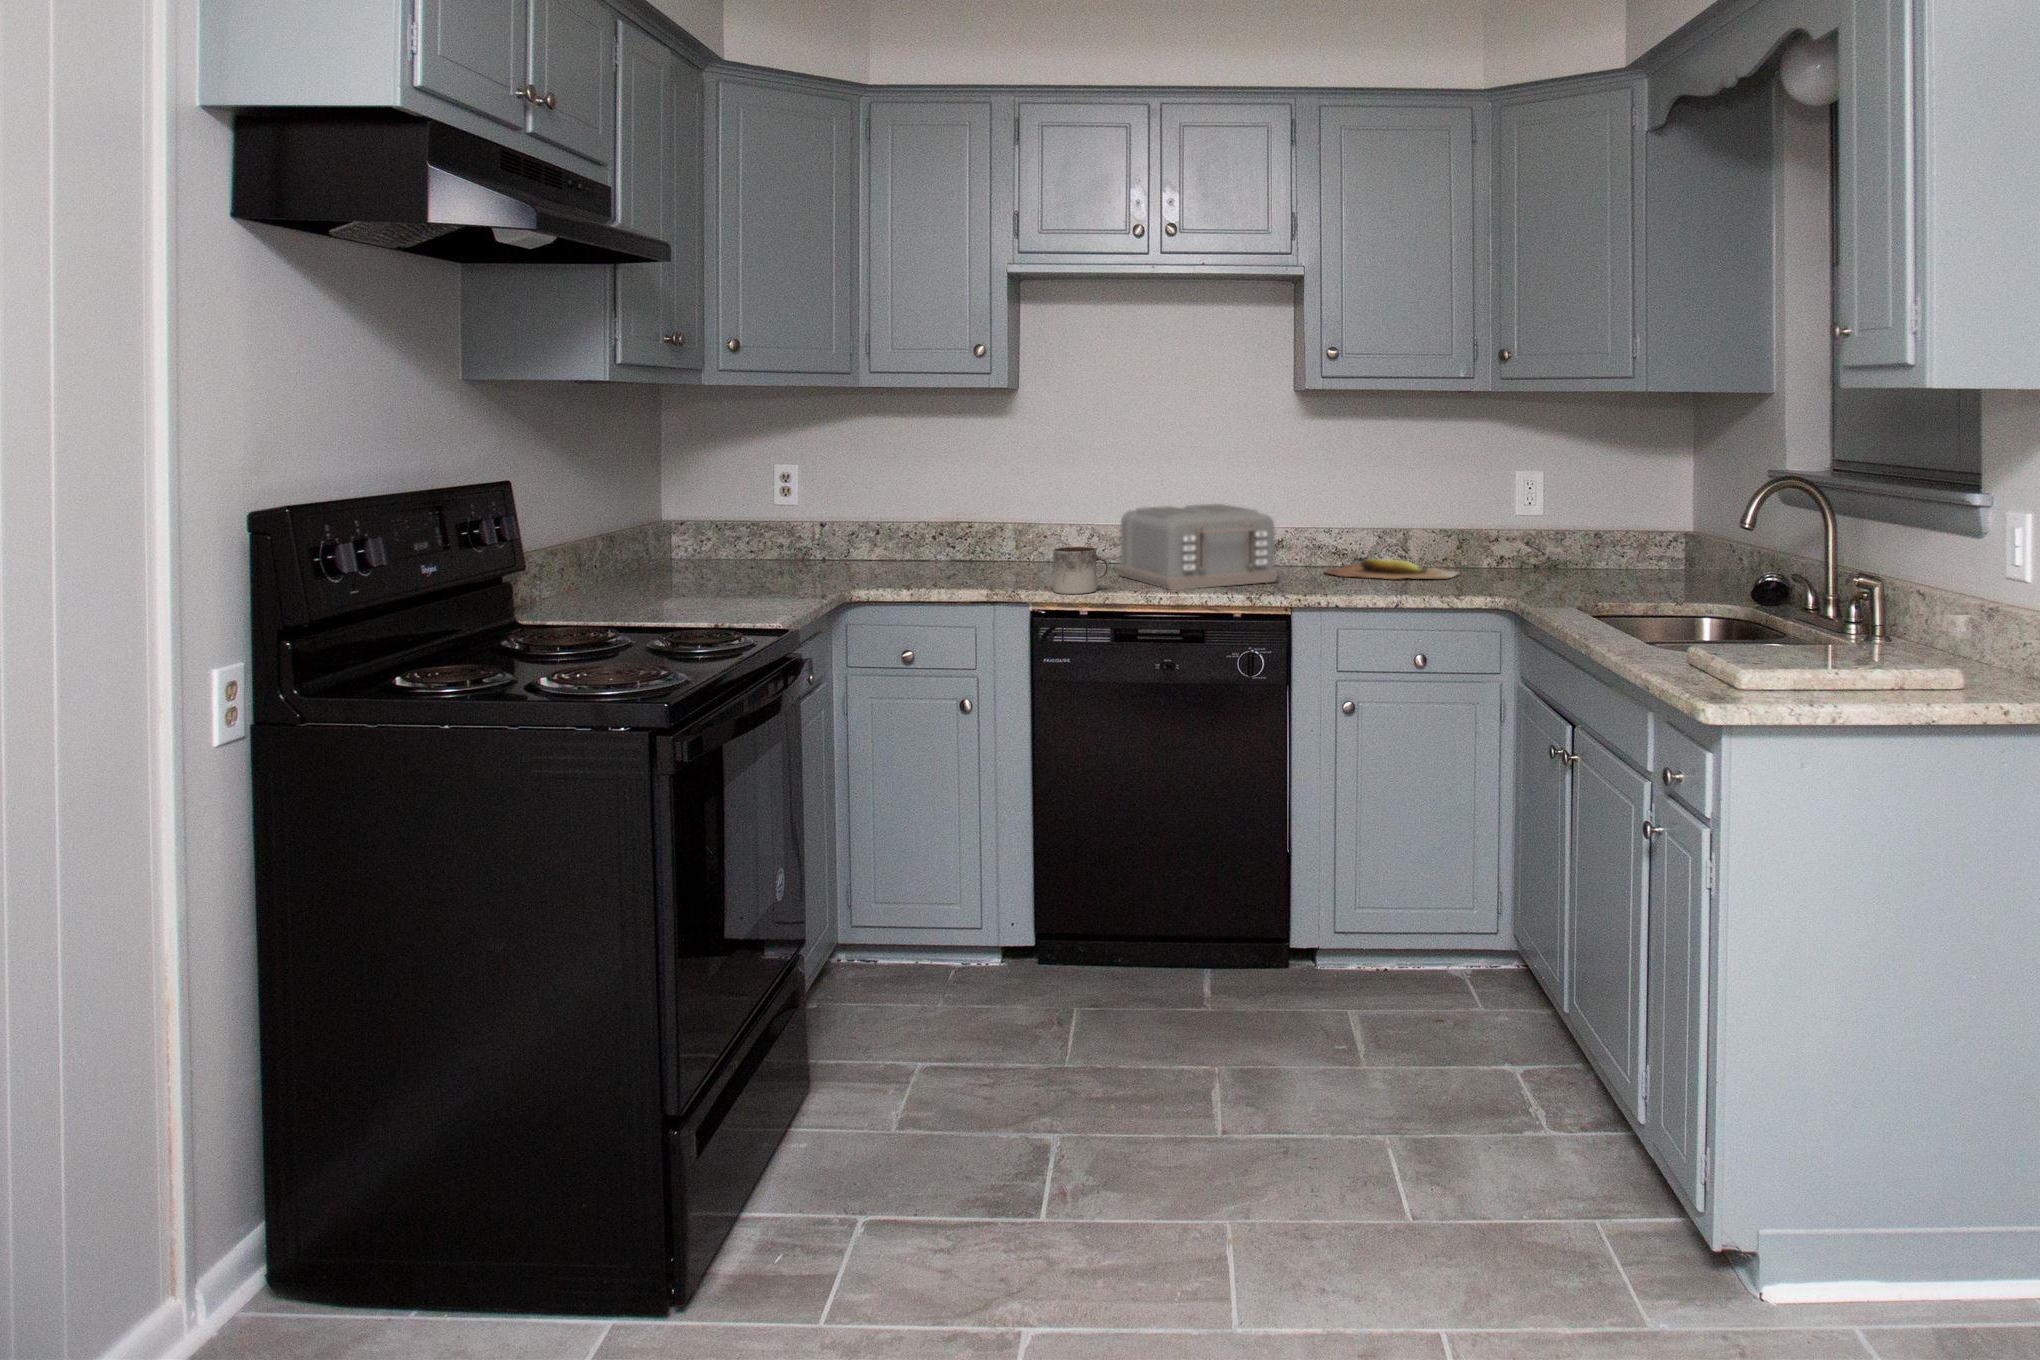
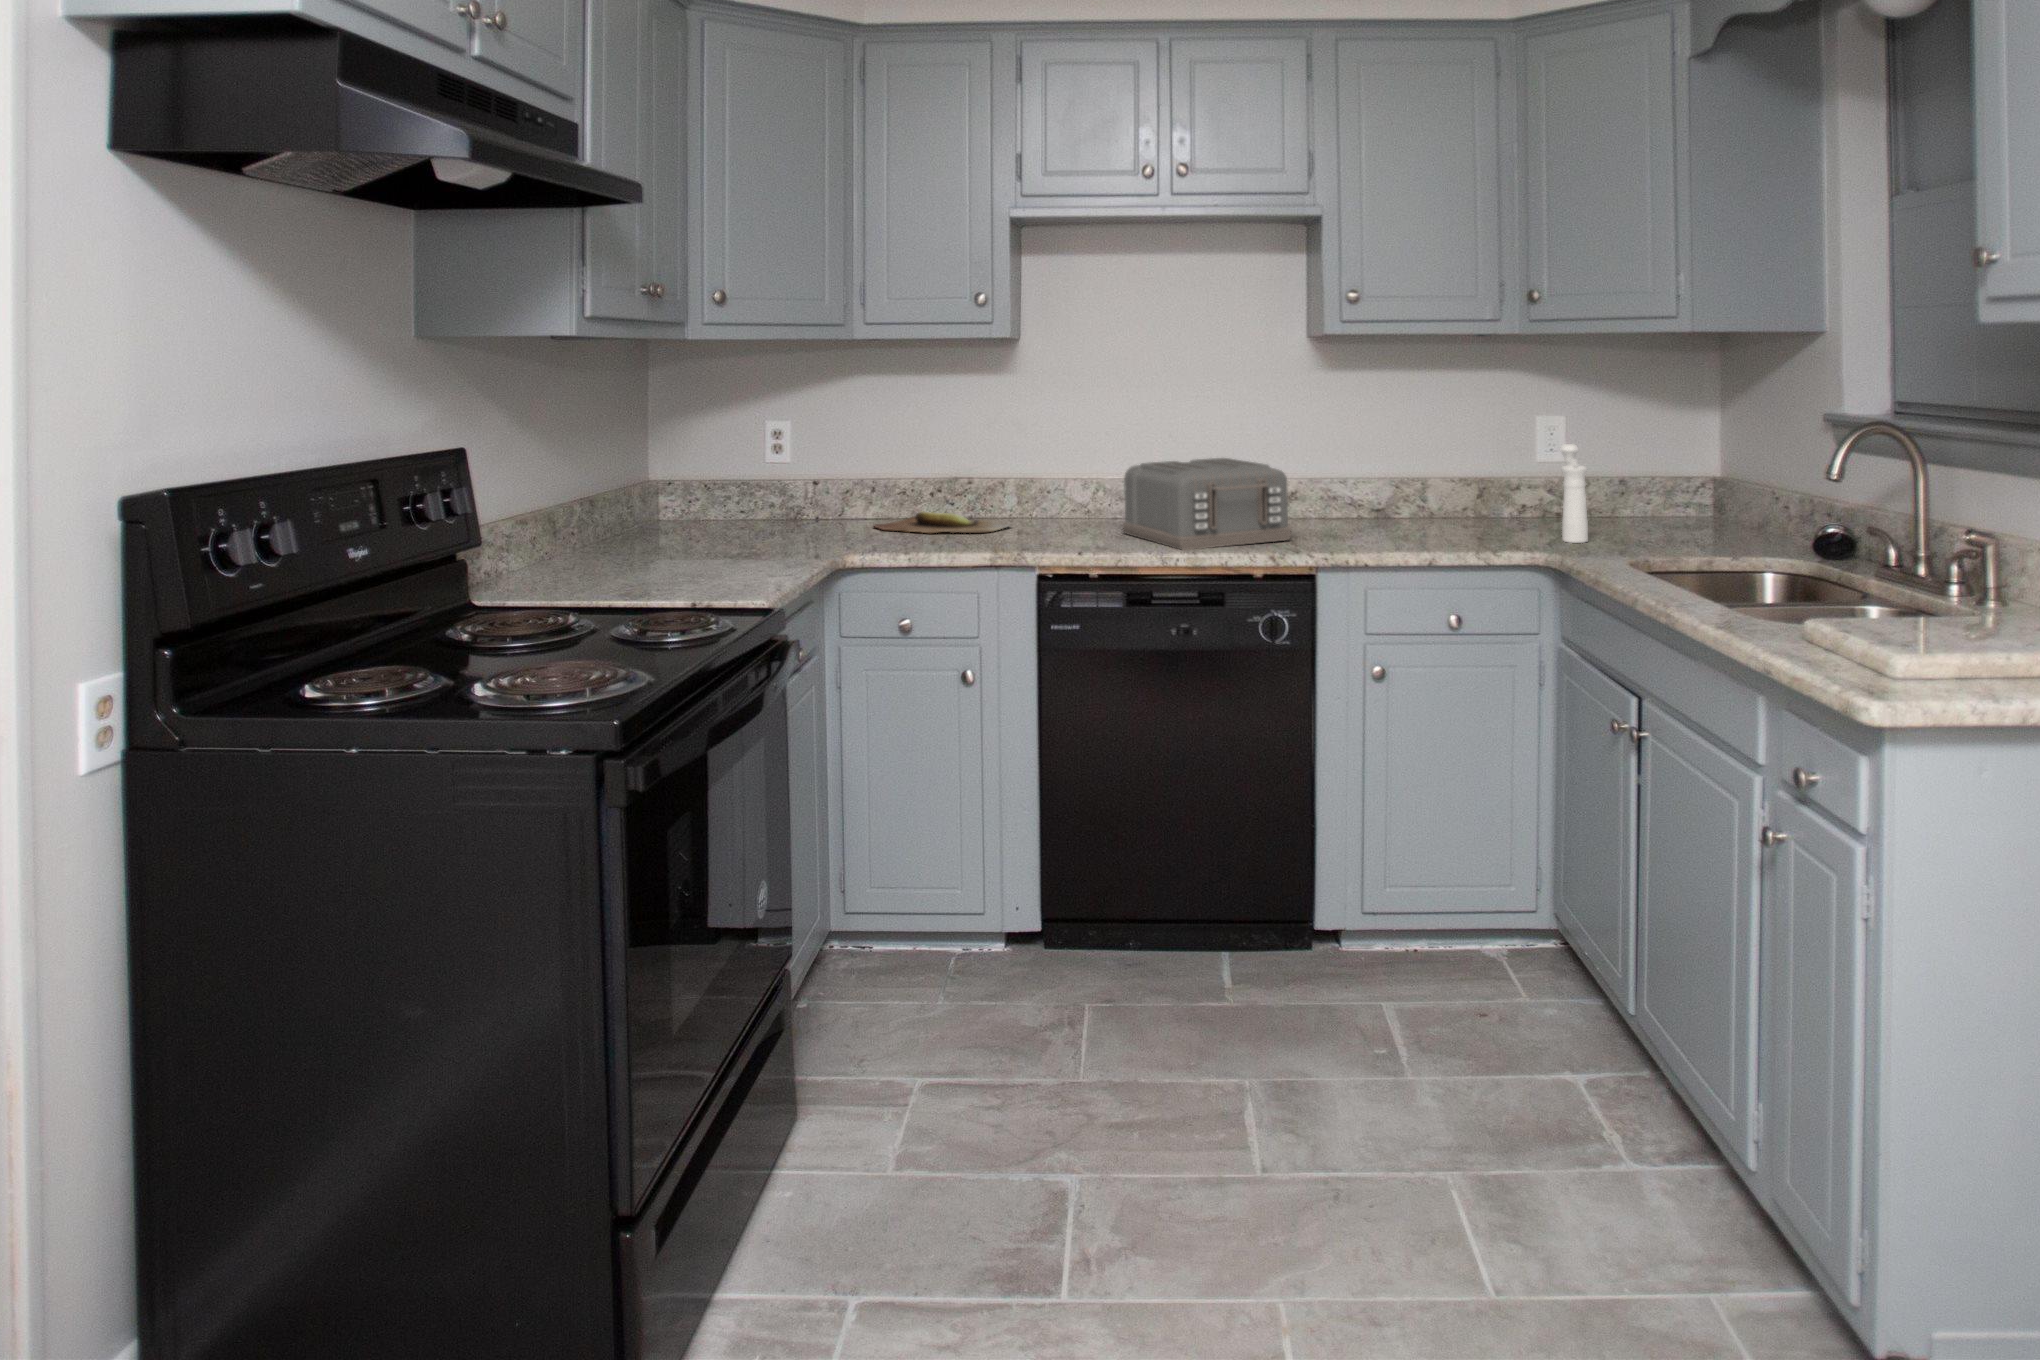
pepper mill: none [1531,493,1555,586] -> present [1560,444,1588,543]
mug: present [1053,547,1110,594] -> none [1060,505,1118,555]
cutting board: present [1326,559,1458,579] -> present [875,512,1010,533]

